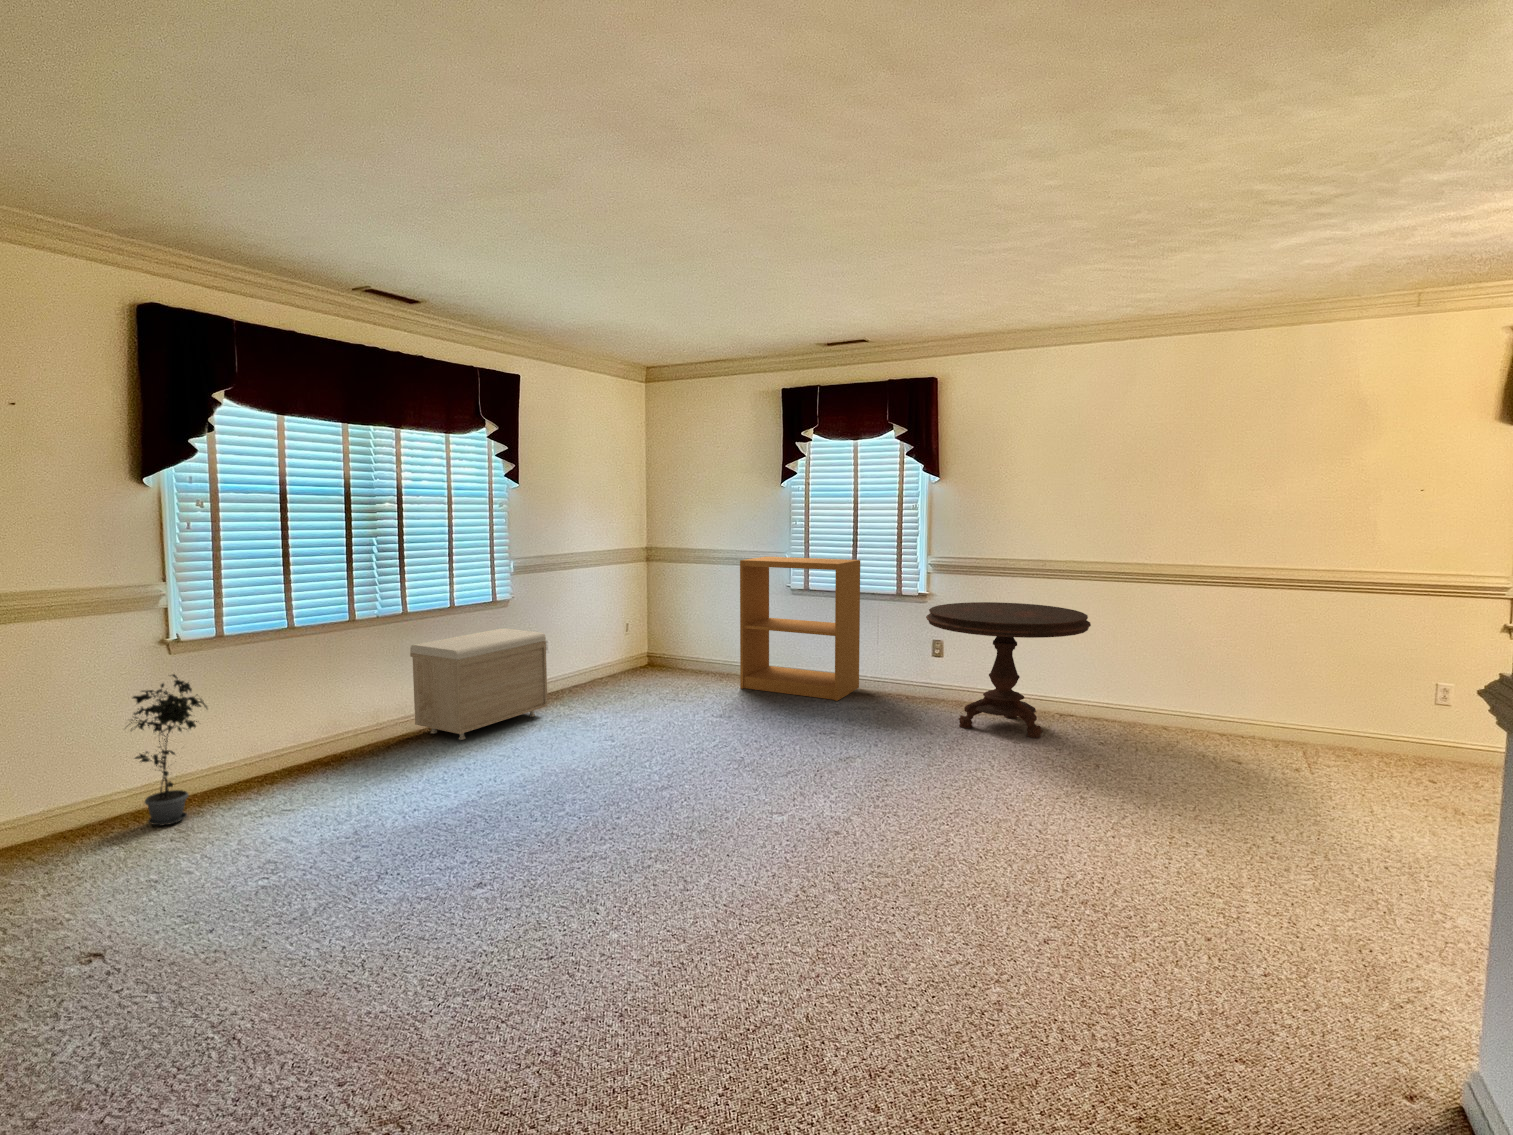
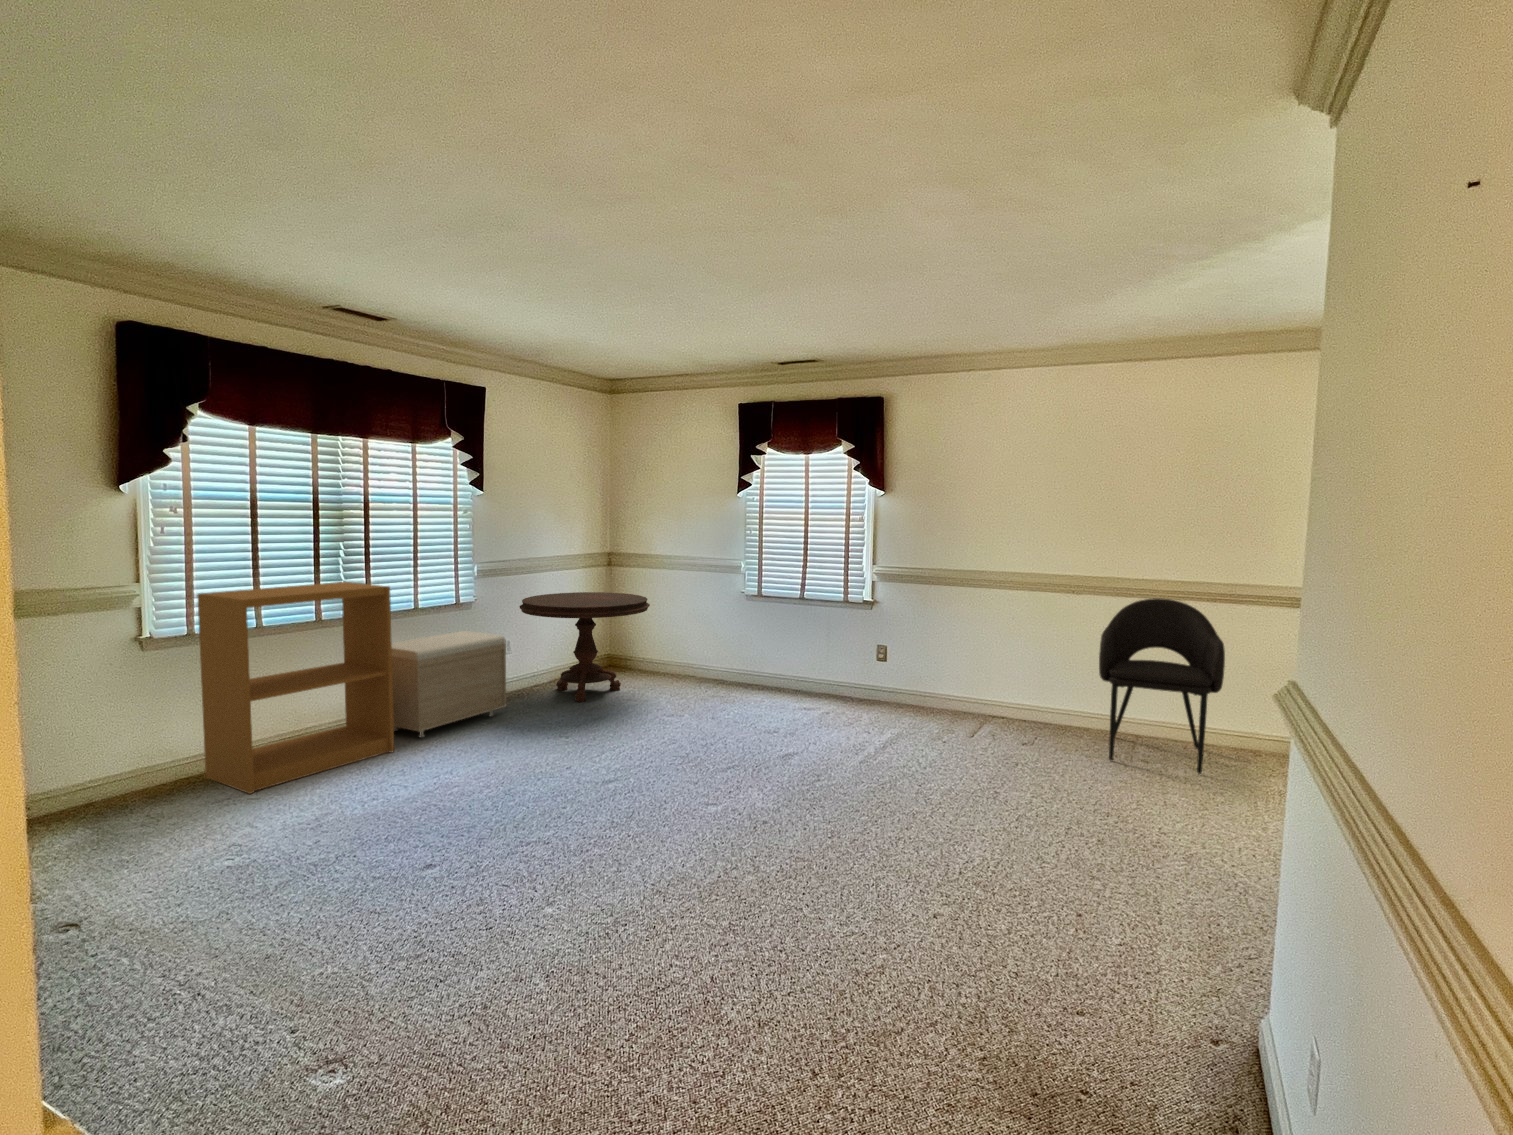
bookshelf: present [740,557,860,701] -> present [197,582,394,794]
armchair: none [1177,585,1319,772] -> present [1099,598,1225,774]
side table: present [926,602,1091,738] -> present [520,592,650,702]
potted plant: present [131,674,207,826] -> none [96,671,177,814]

